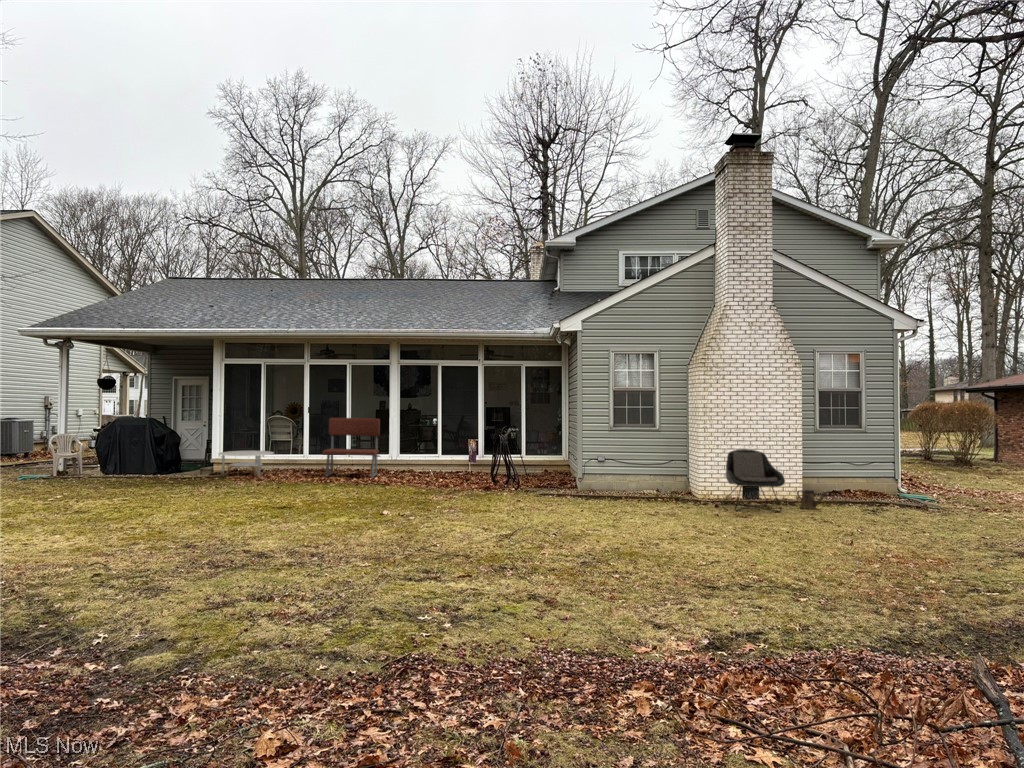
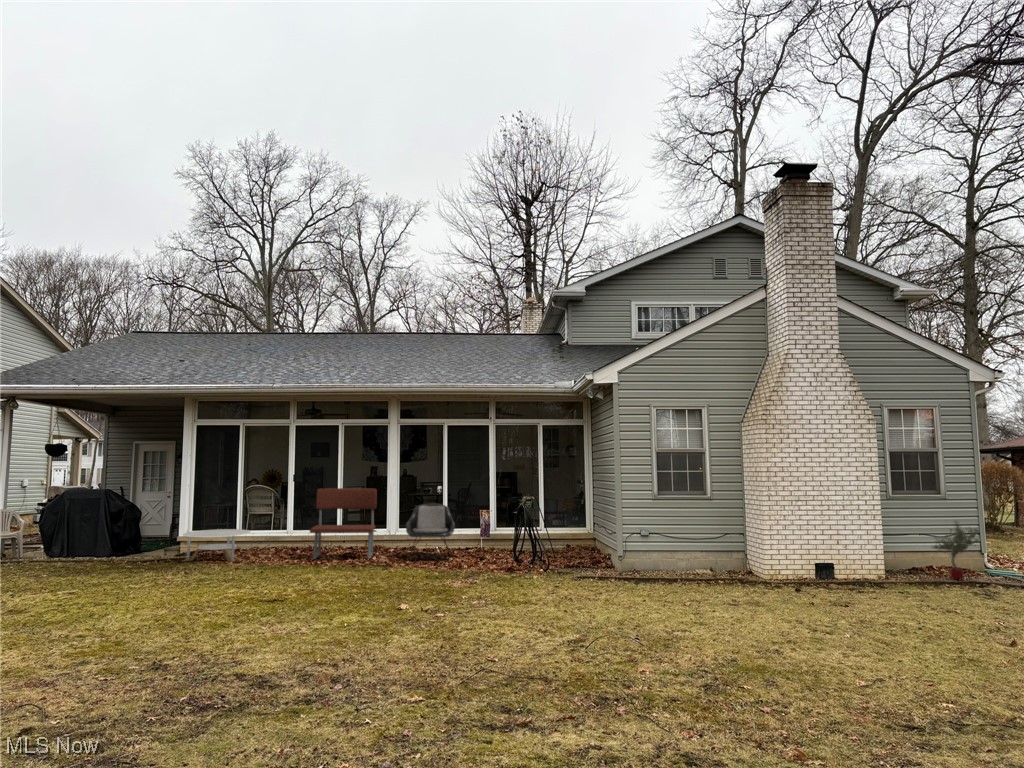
lounge chair: present [724,449,785,513] -> present [406,503,455,561]
potted tree: none [849,454,893,505] -> present [931,521,979,580]
watering can: present [797,490,829,509] -> none [881,566,924,588]

